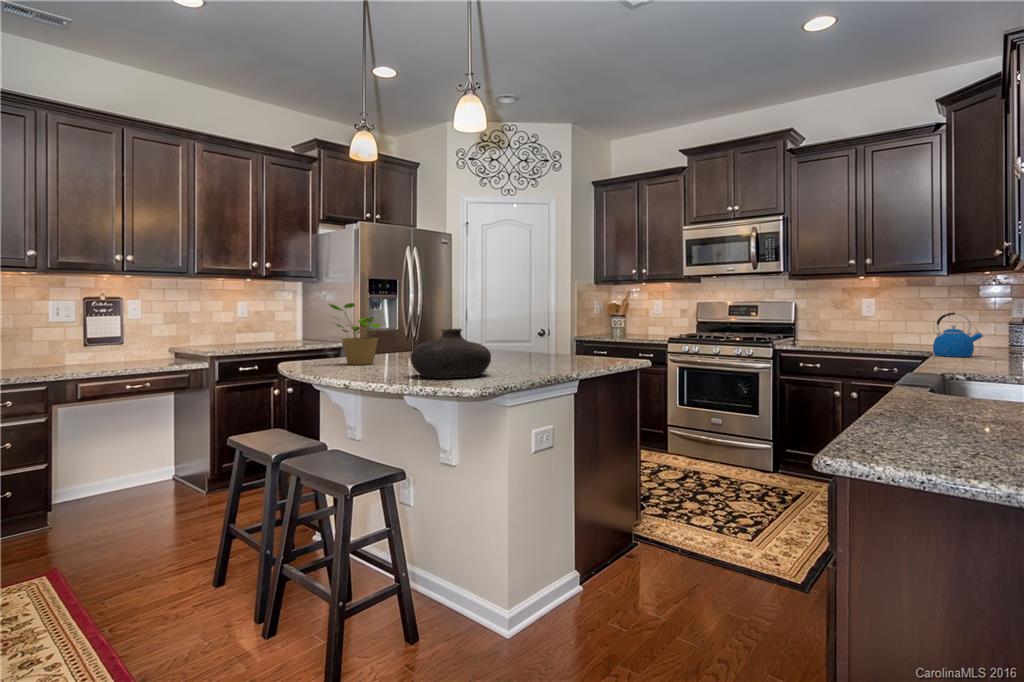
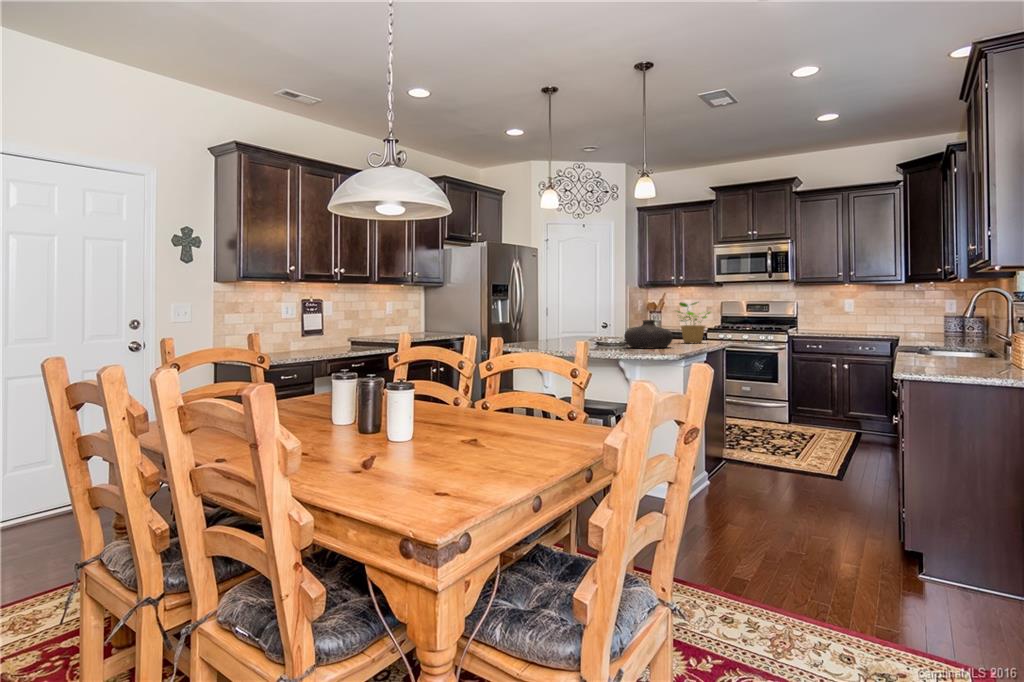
potted plant: present [329,303,381,365] -> present [677,302,710,343]
kettle: present [933,313,983,357] -> none [899,309,931,338]

